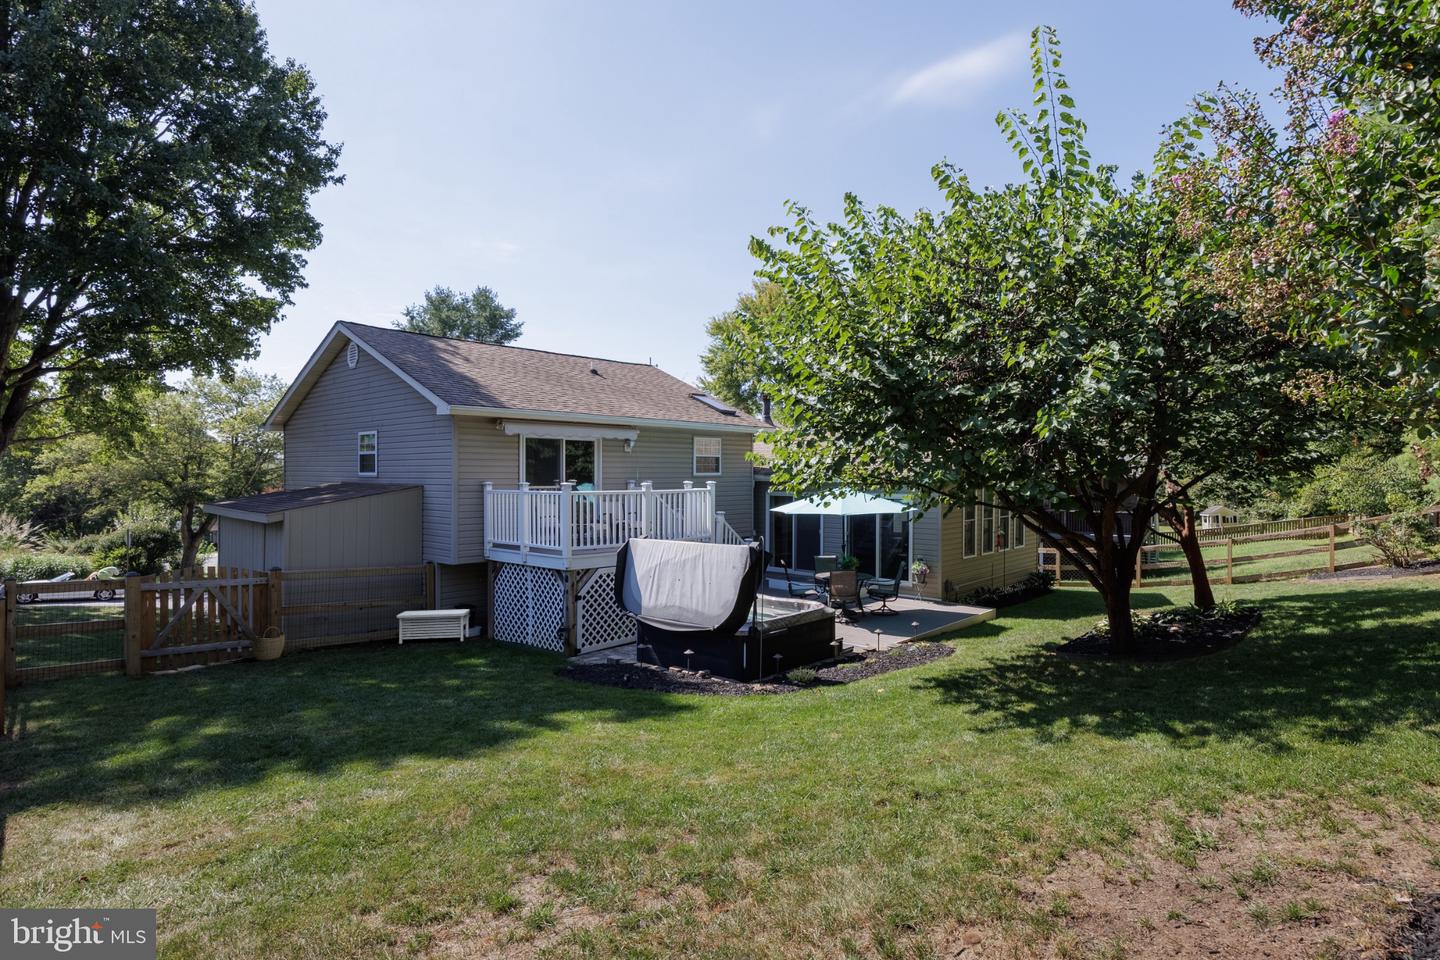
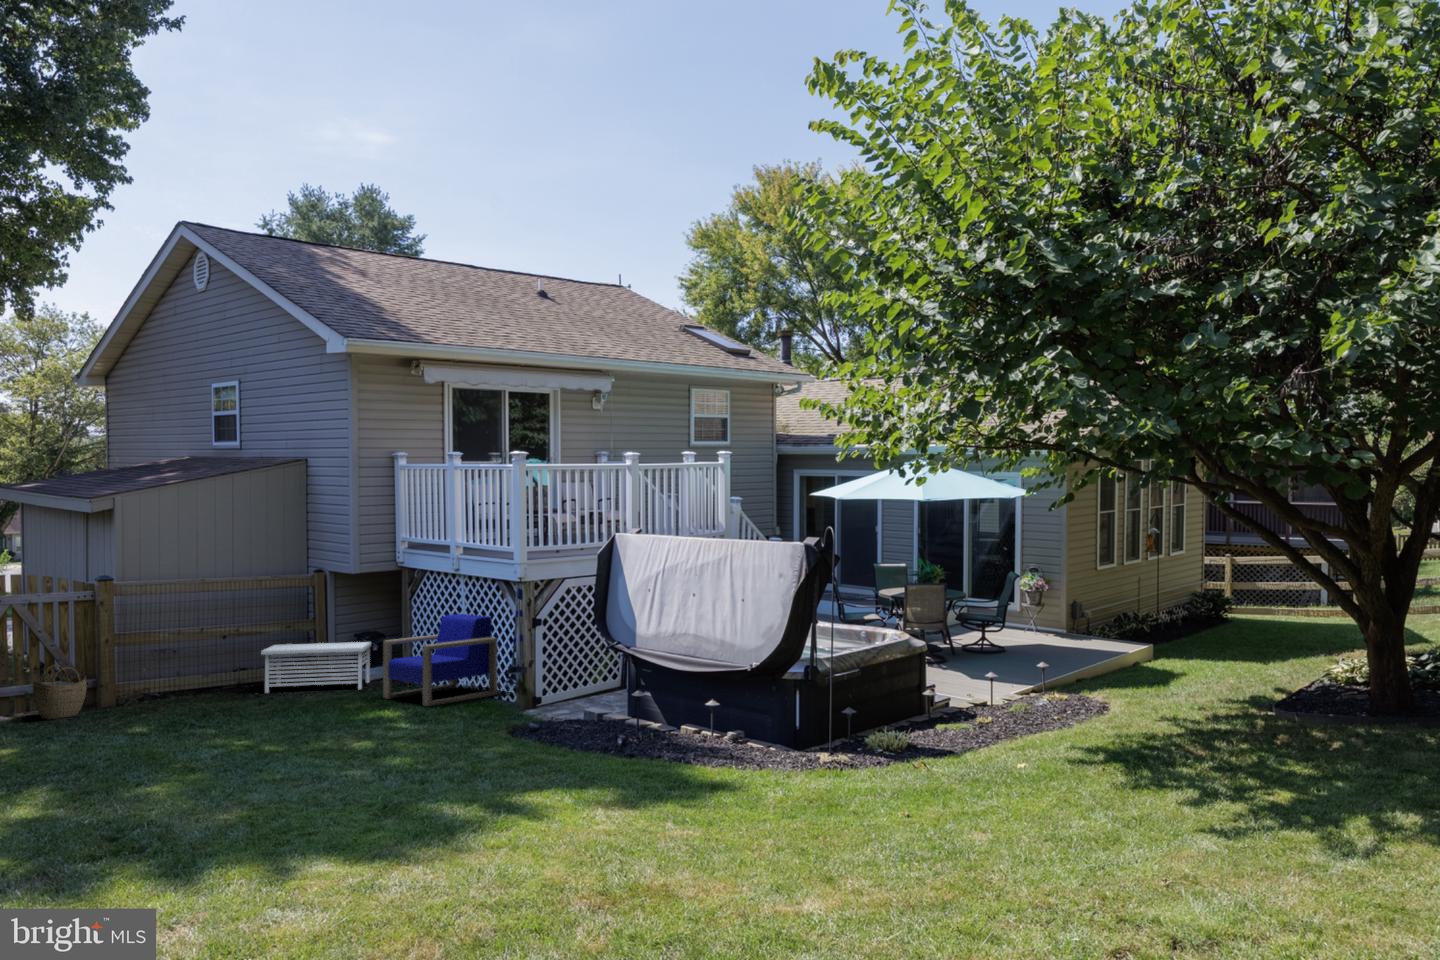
armchair: none [477,591,552,652] -> present [383,614,498,706]

